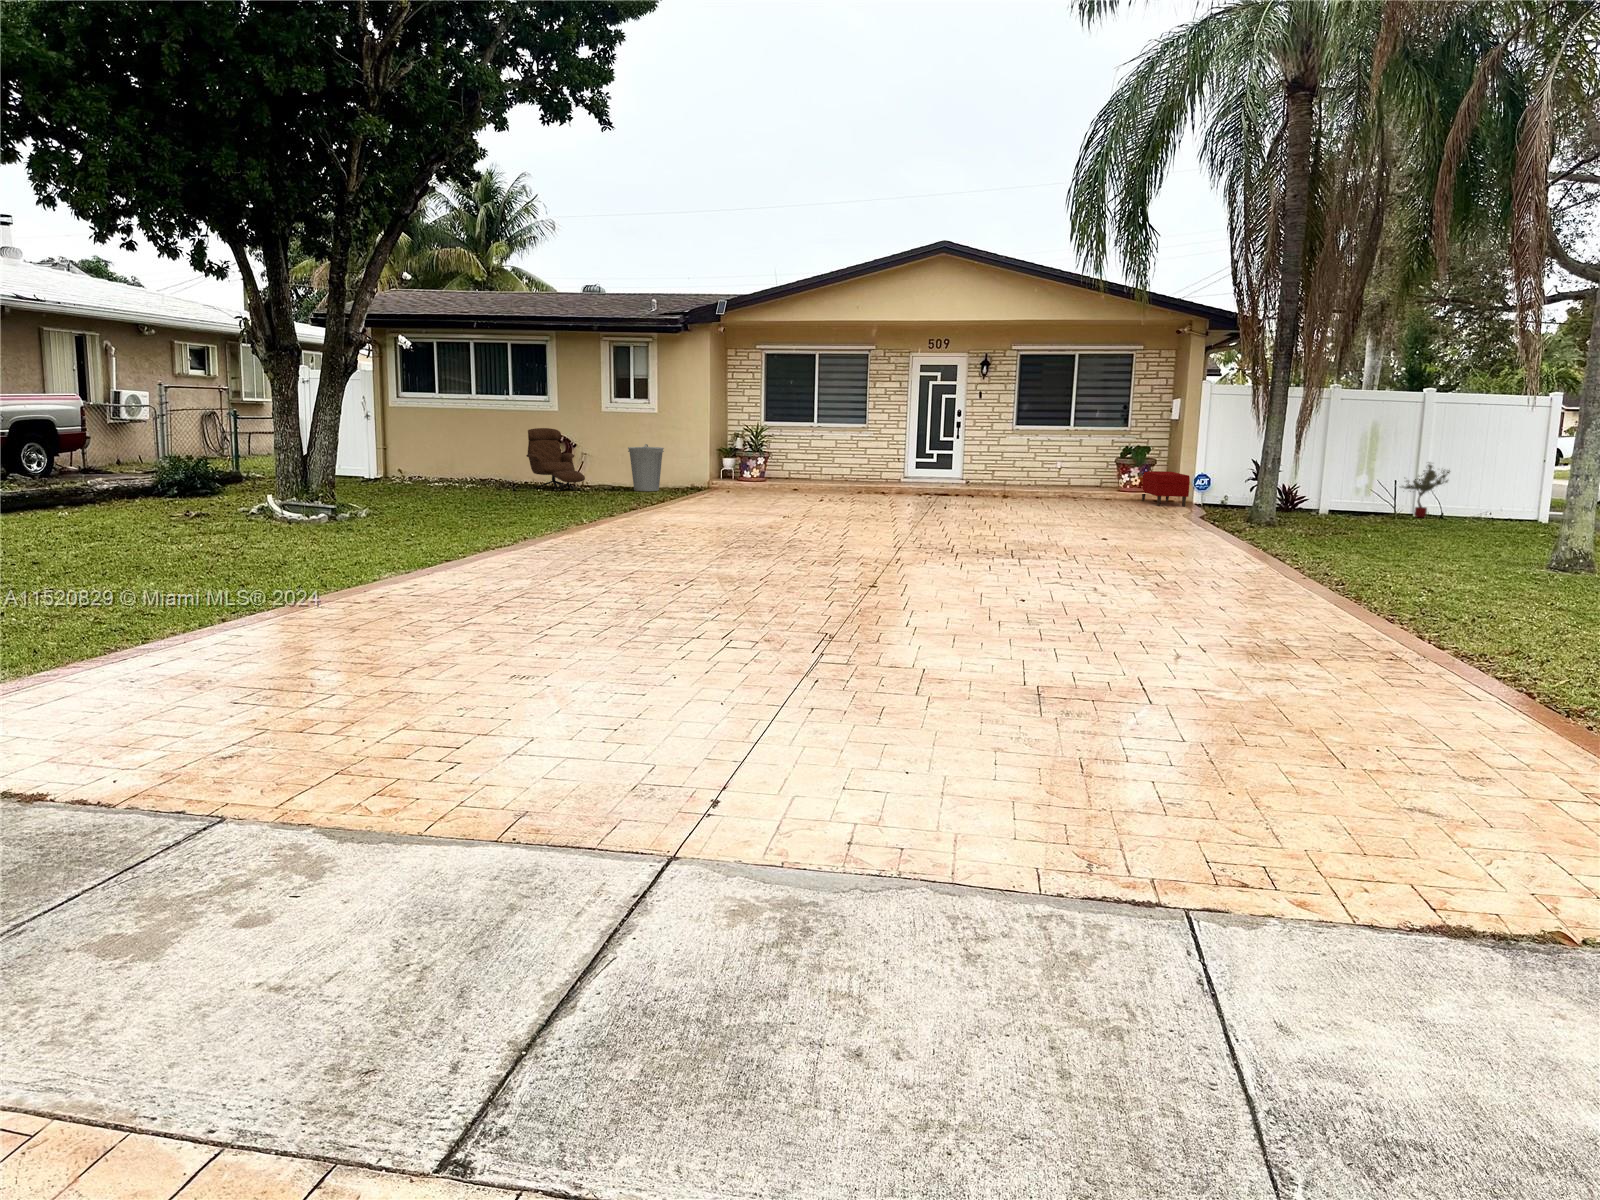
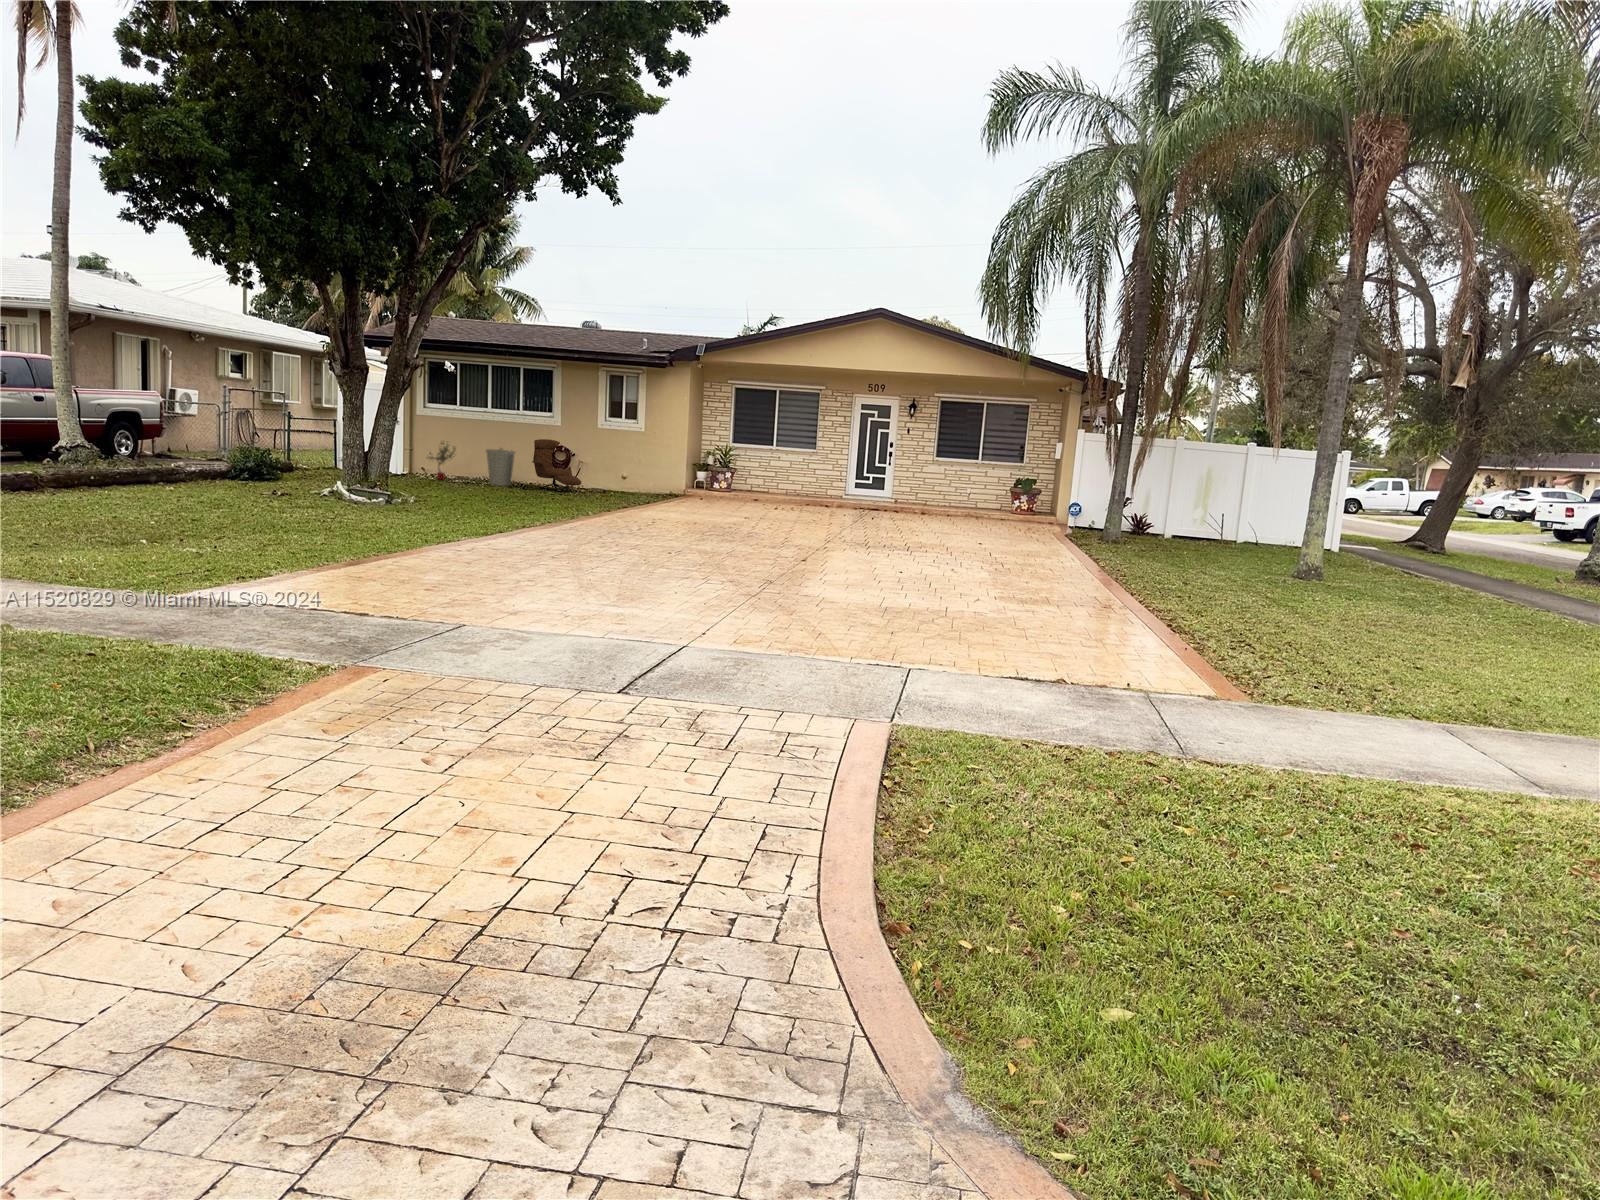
trash can: present [628,444,664,491] -> present [486,448,516,486]
potted tree: present [1402,464,1450,518] -> present [429,441,455,480]
bench: present [1142,471,1190,506] -> none [1031,498,1069,527]

